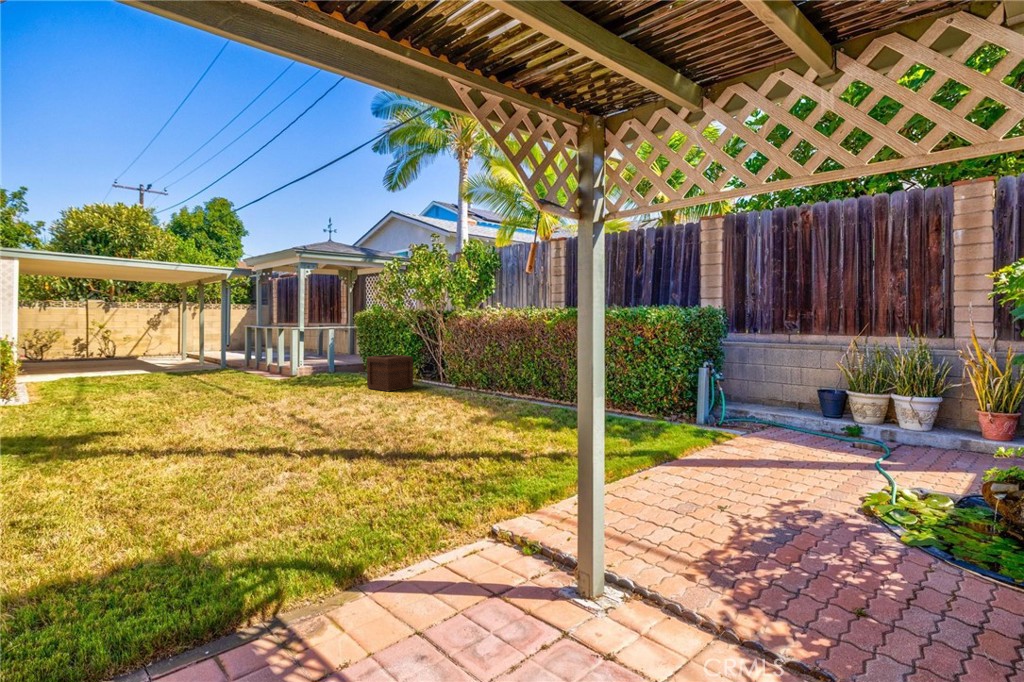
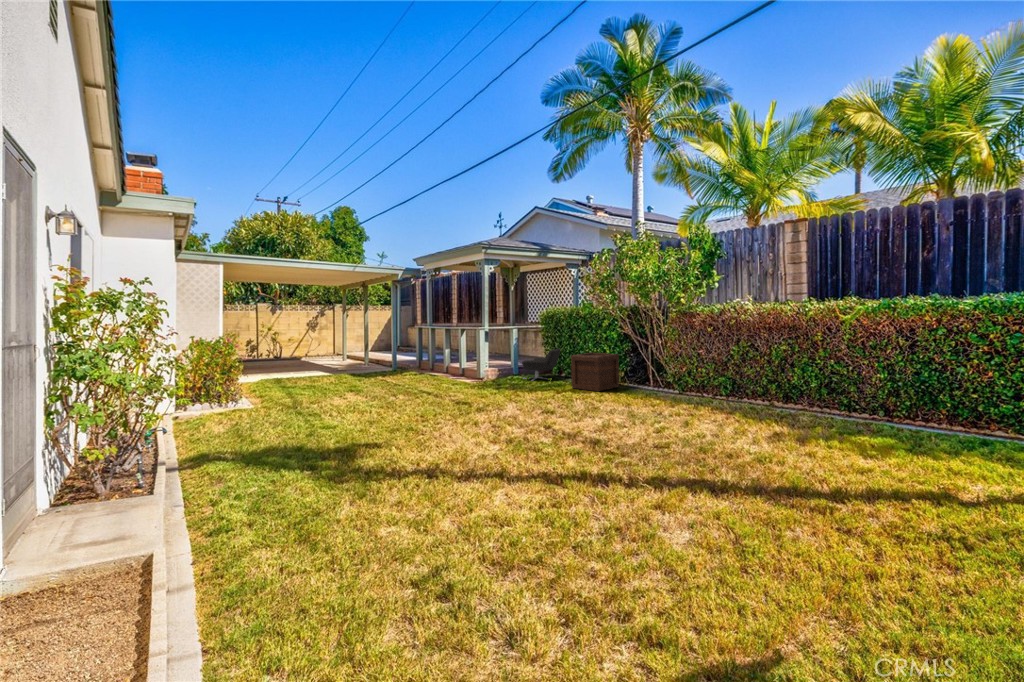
lounge chair: none [331,350,372,381] -> present [522,349,560,380]

